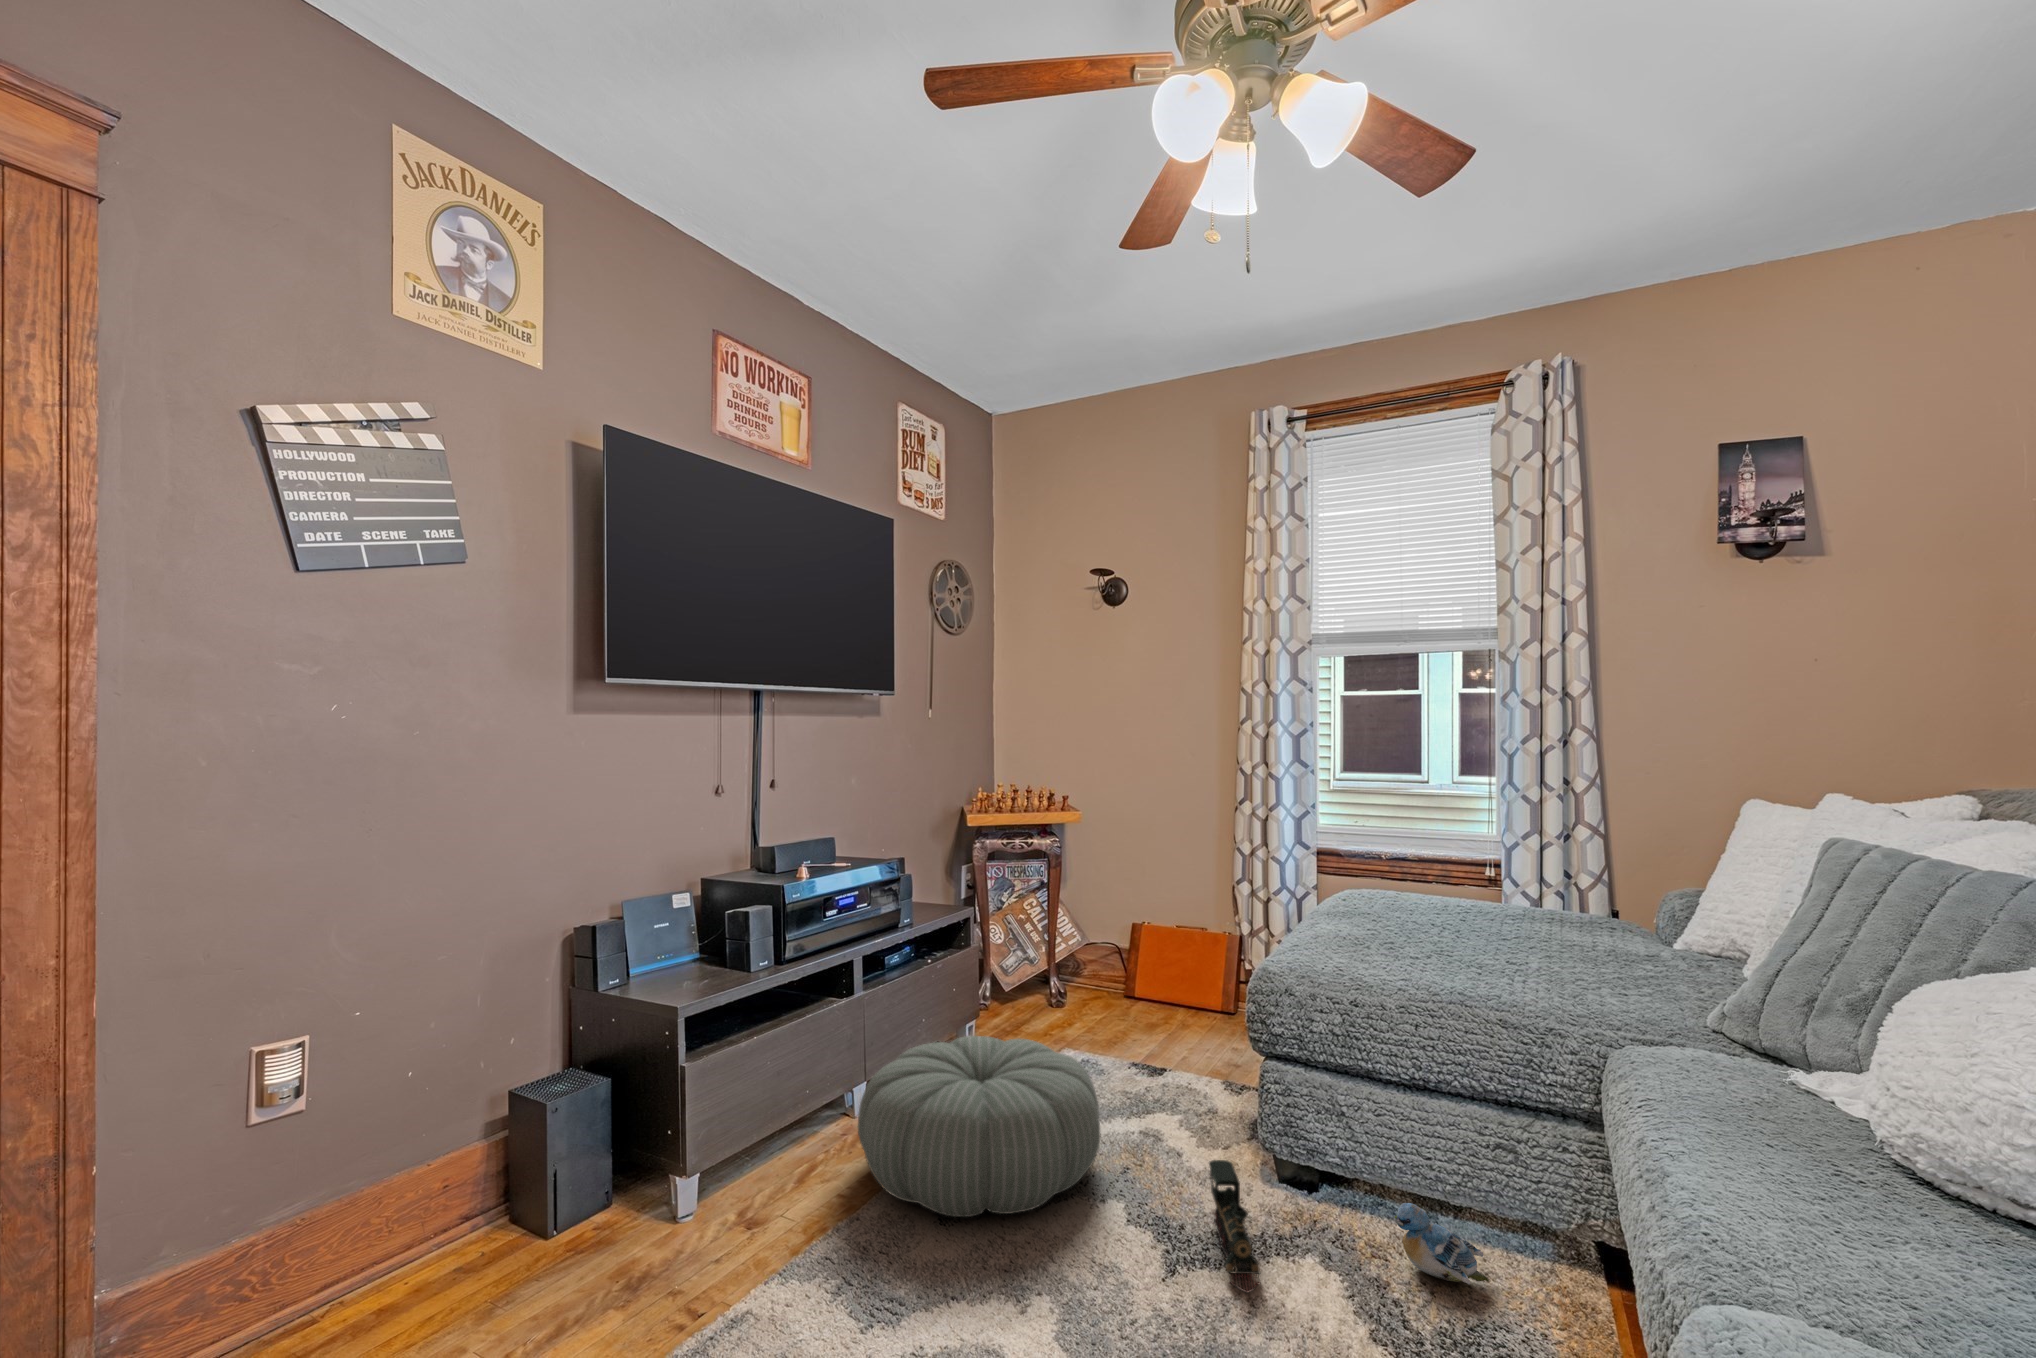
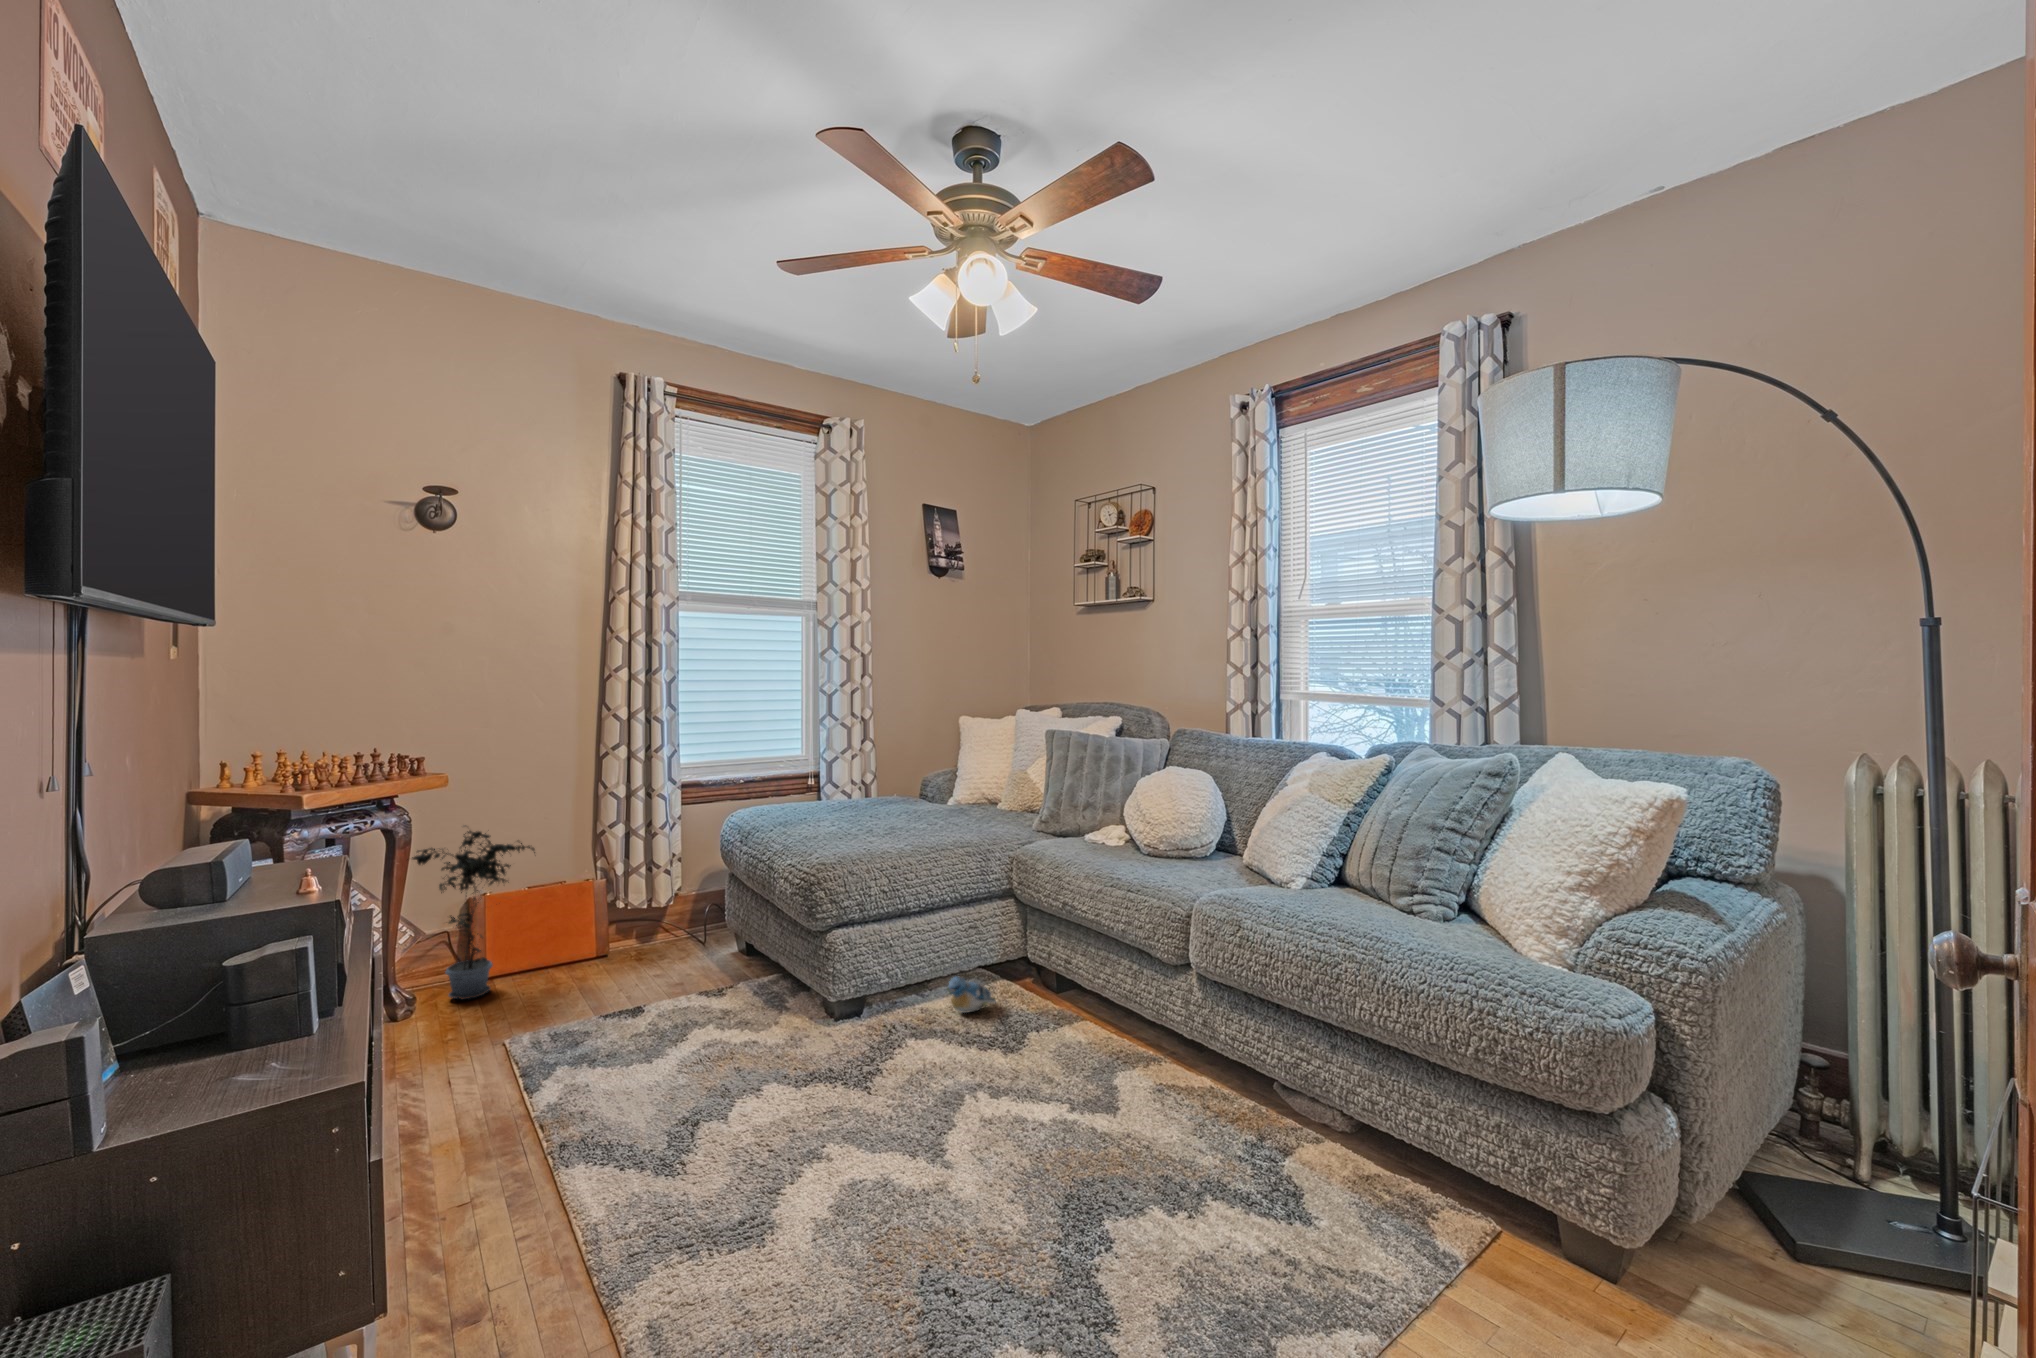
potted plant: none [1047,850,1129,1012] -> present [412,825,535,999]
pouf: present [858,1036,1101,1217] -> none [491,992,755,1177]
toy train: present [1209,1160,1260,1292] -> none [833,1006,917,1070]

